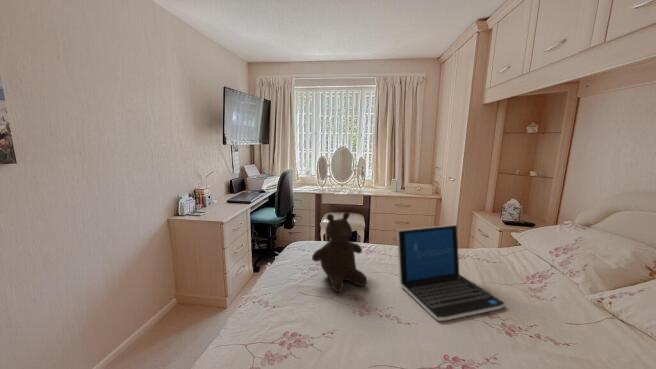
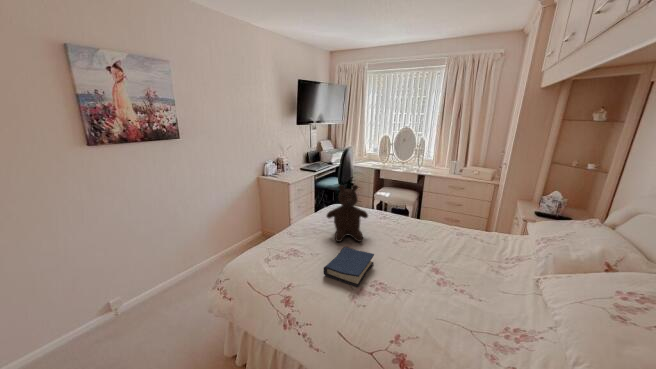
laptop: present [397,225,505,321] -> none [388,204,465,279]
hardback book: none [357,298,415,355] -> present [323,247,374,287]

